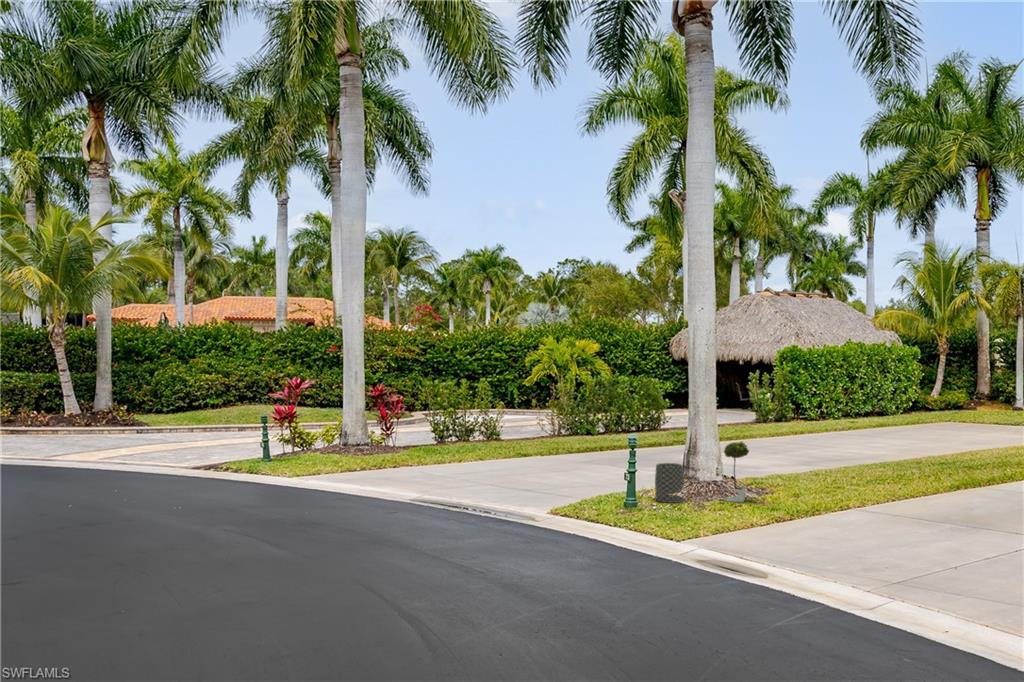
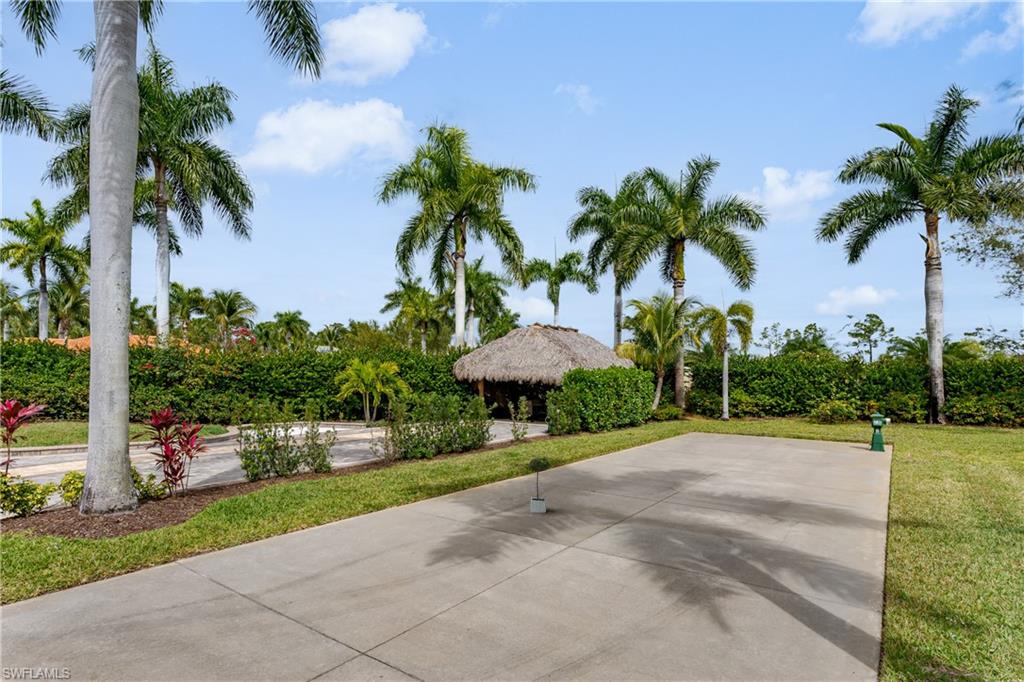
trash can: present [655,463,684,503] -> none [465,478,492,517]

